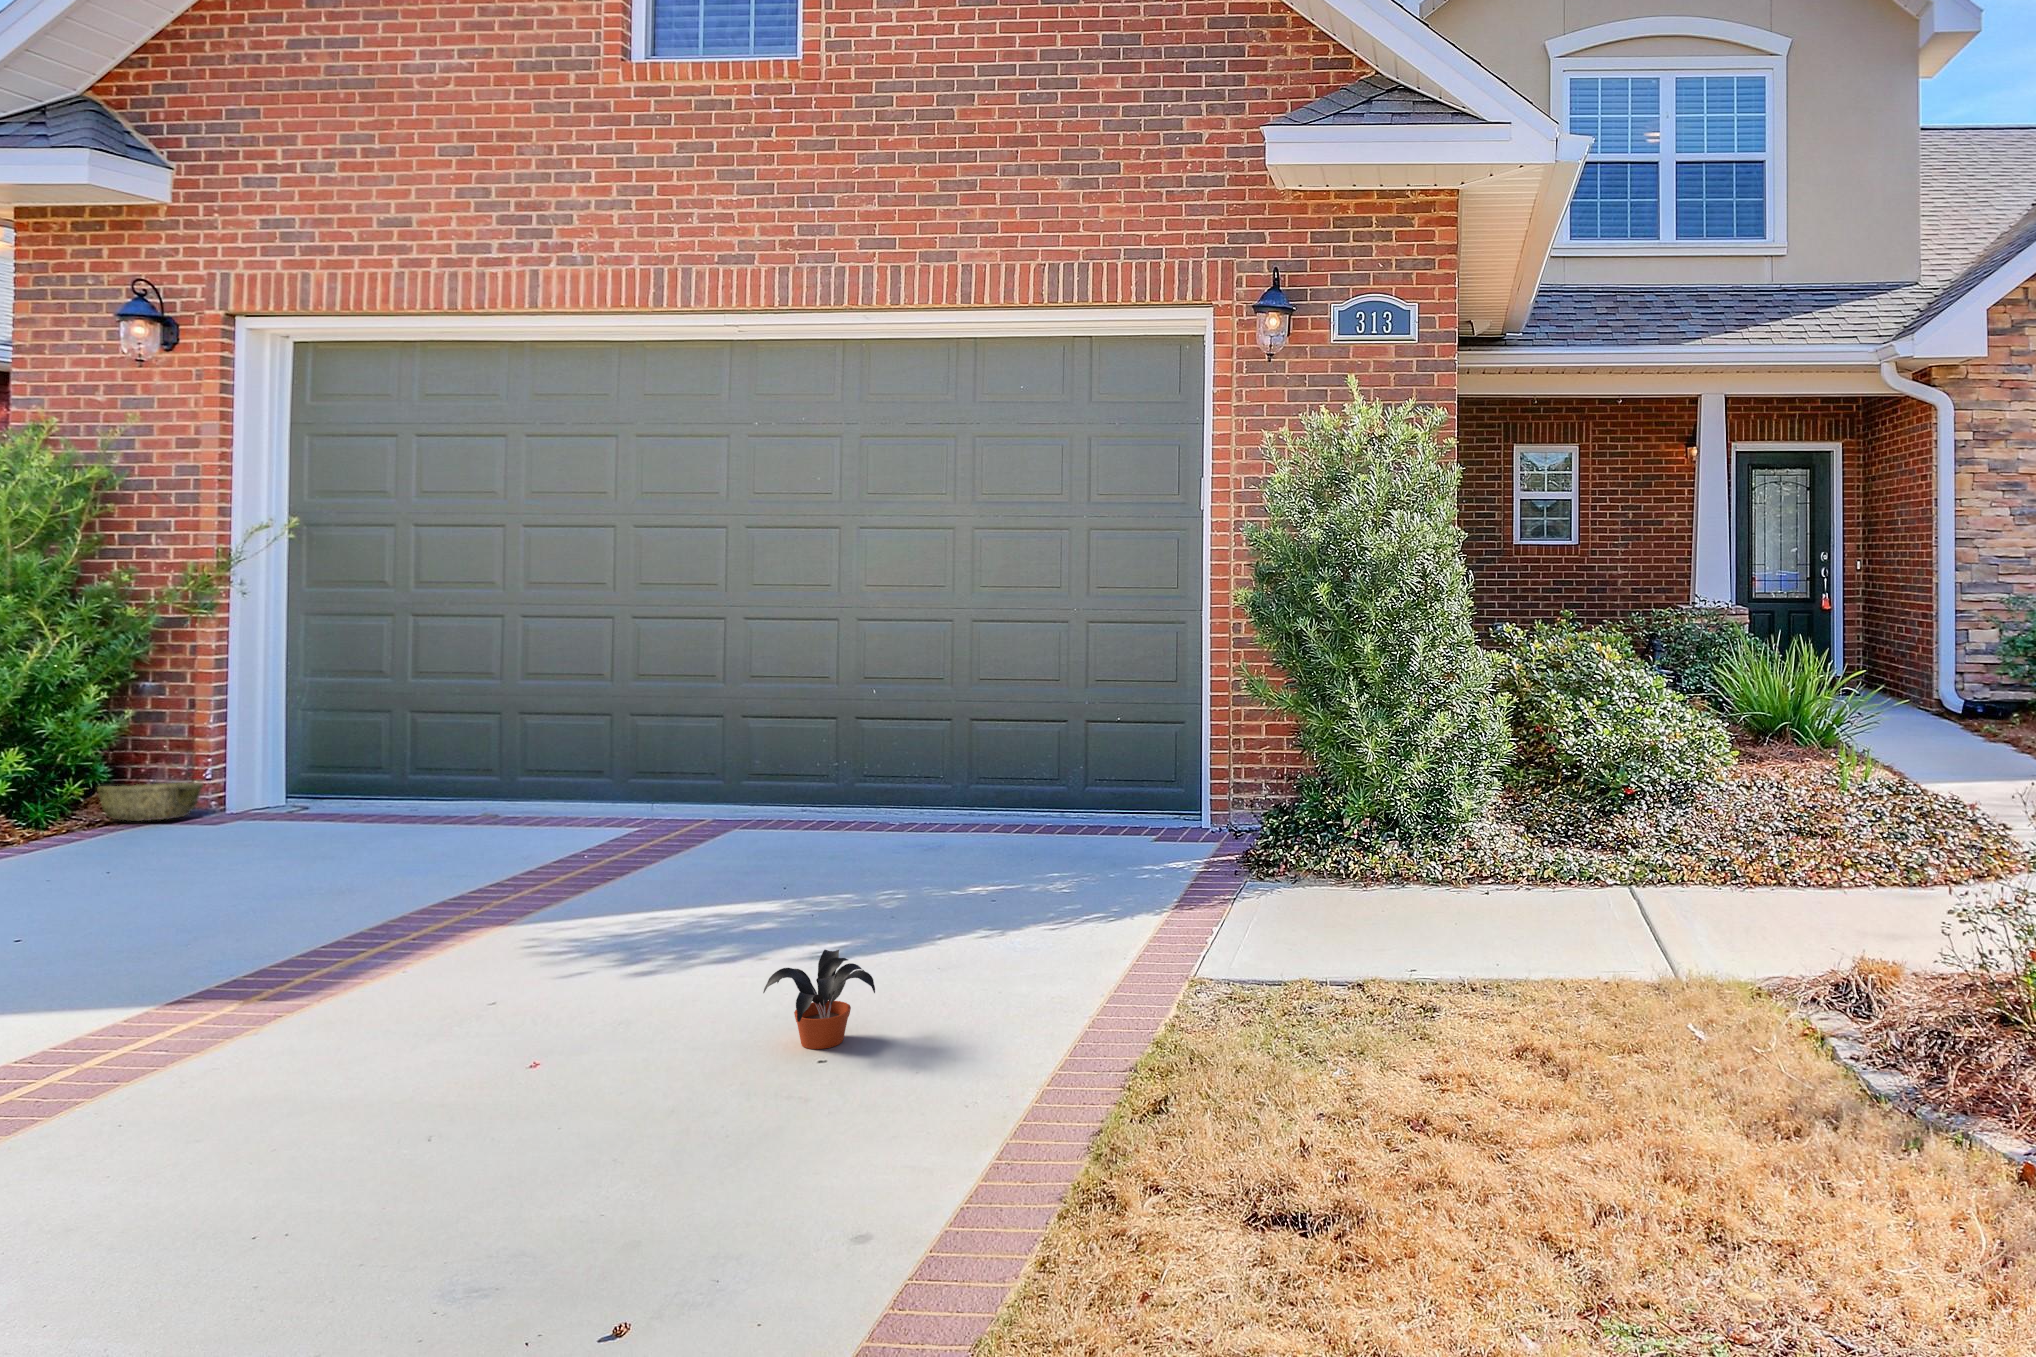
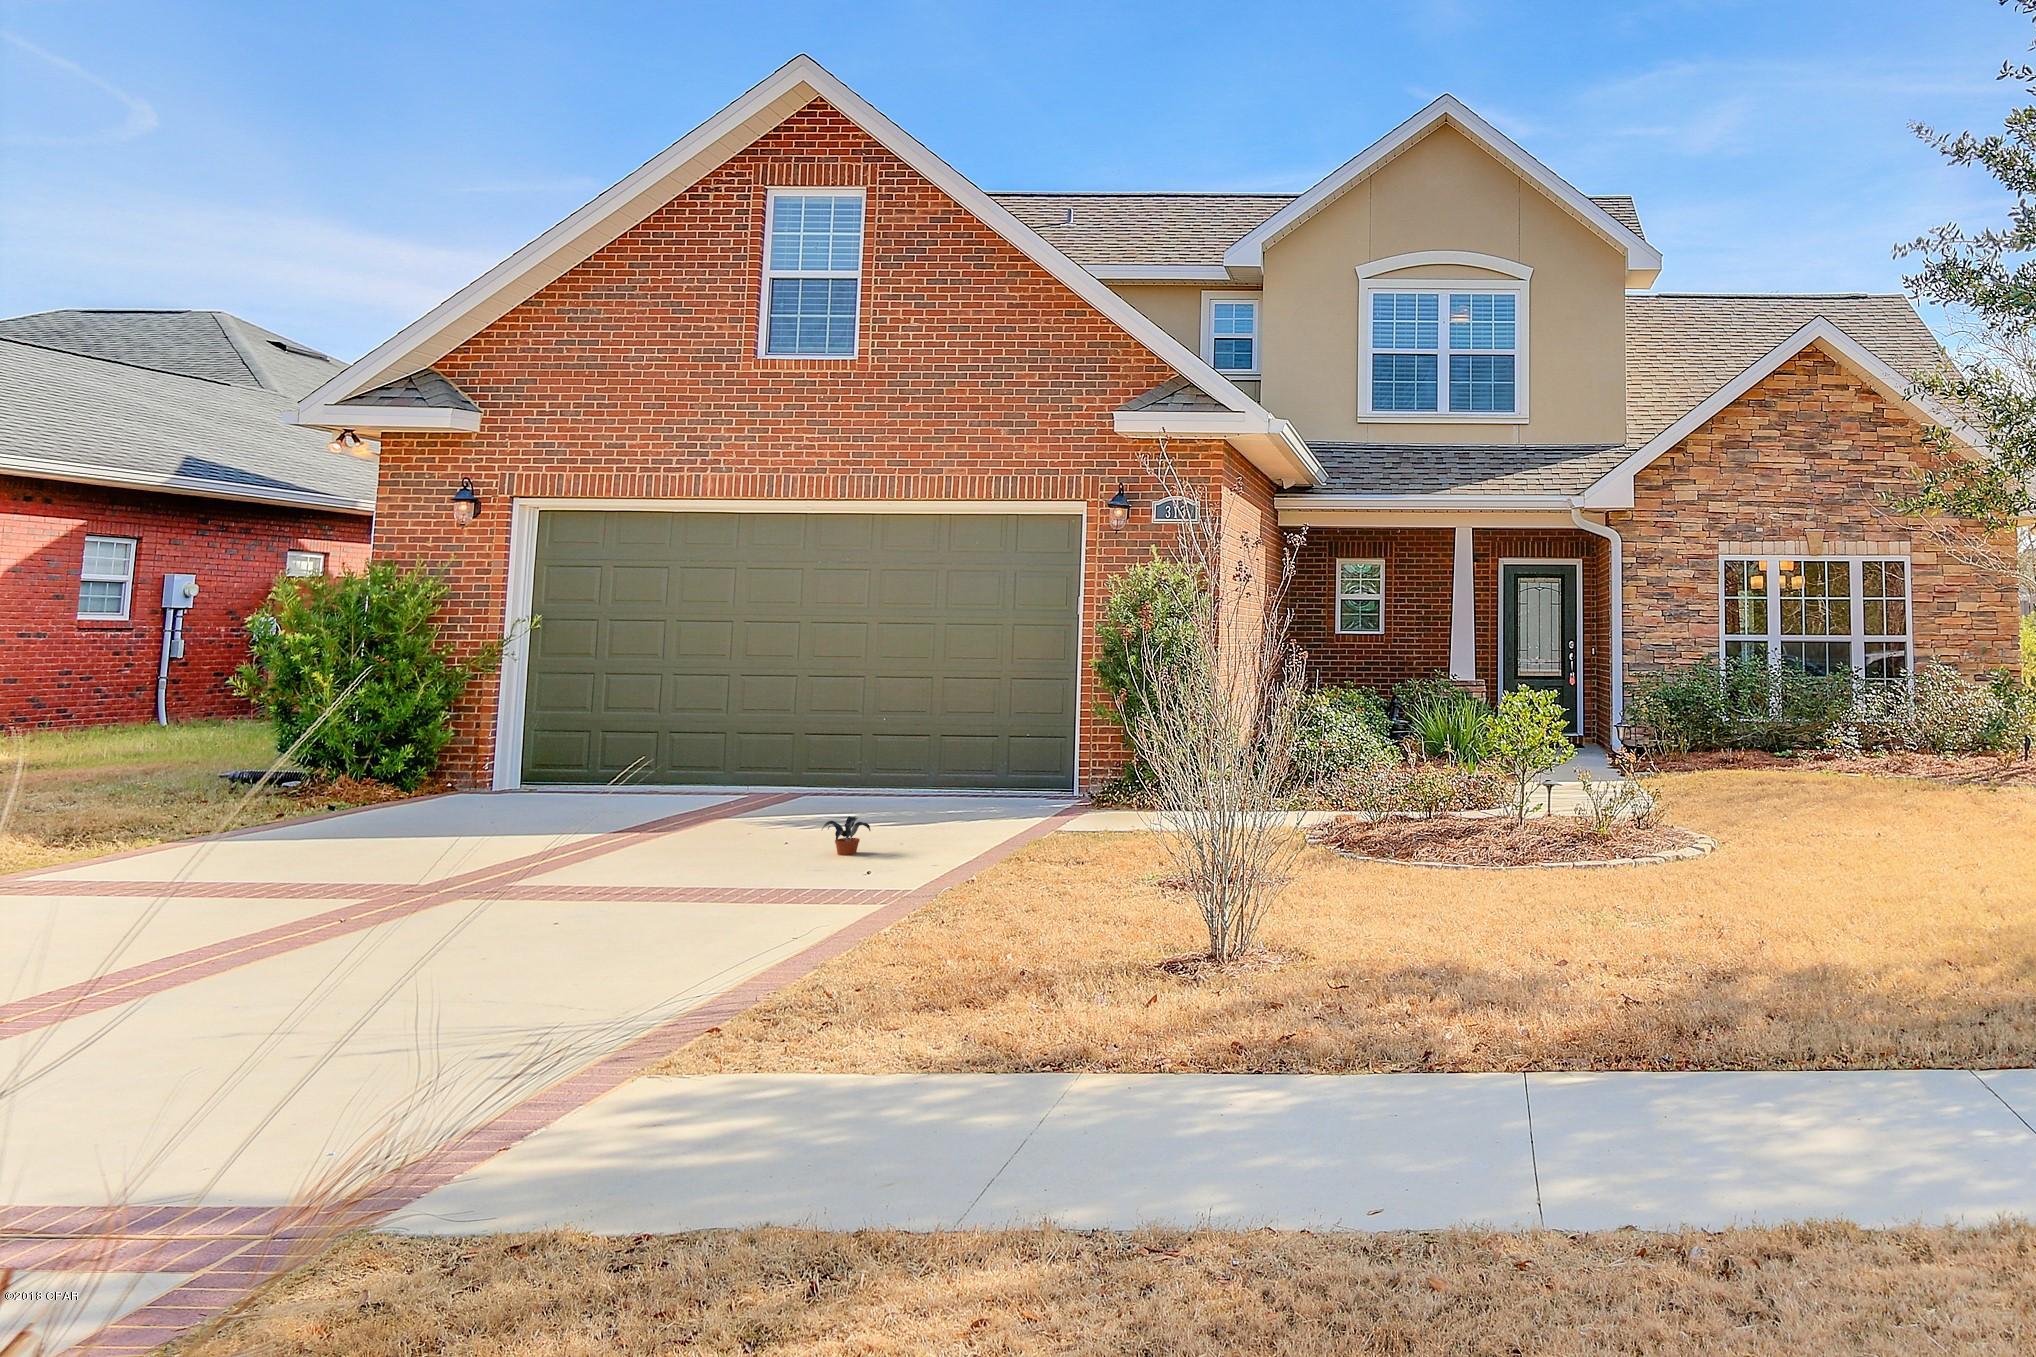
woven basket: present [97,782,203,821] -> none [432,772,492,795]

